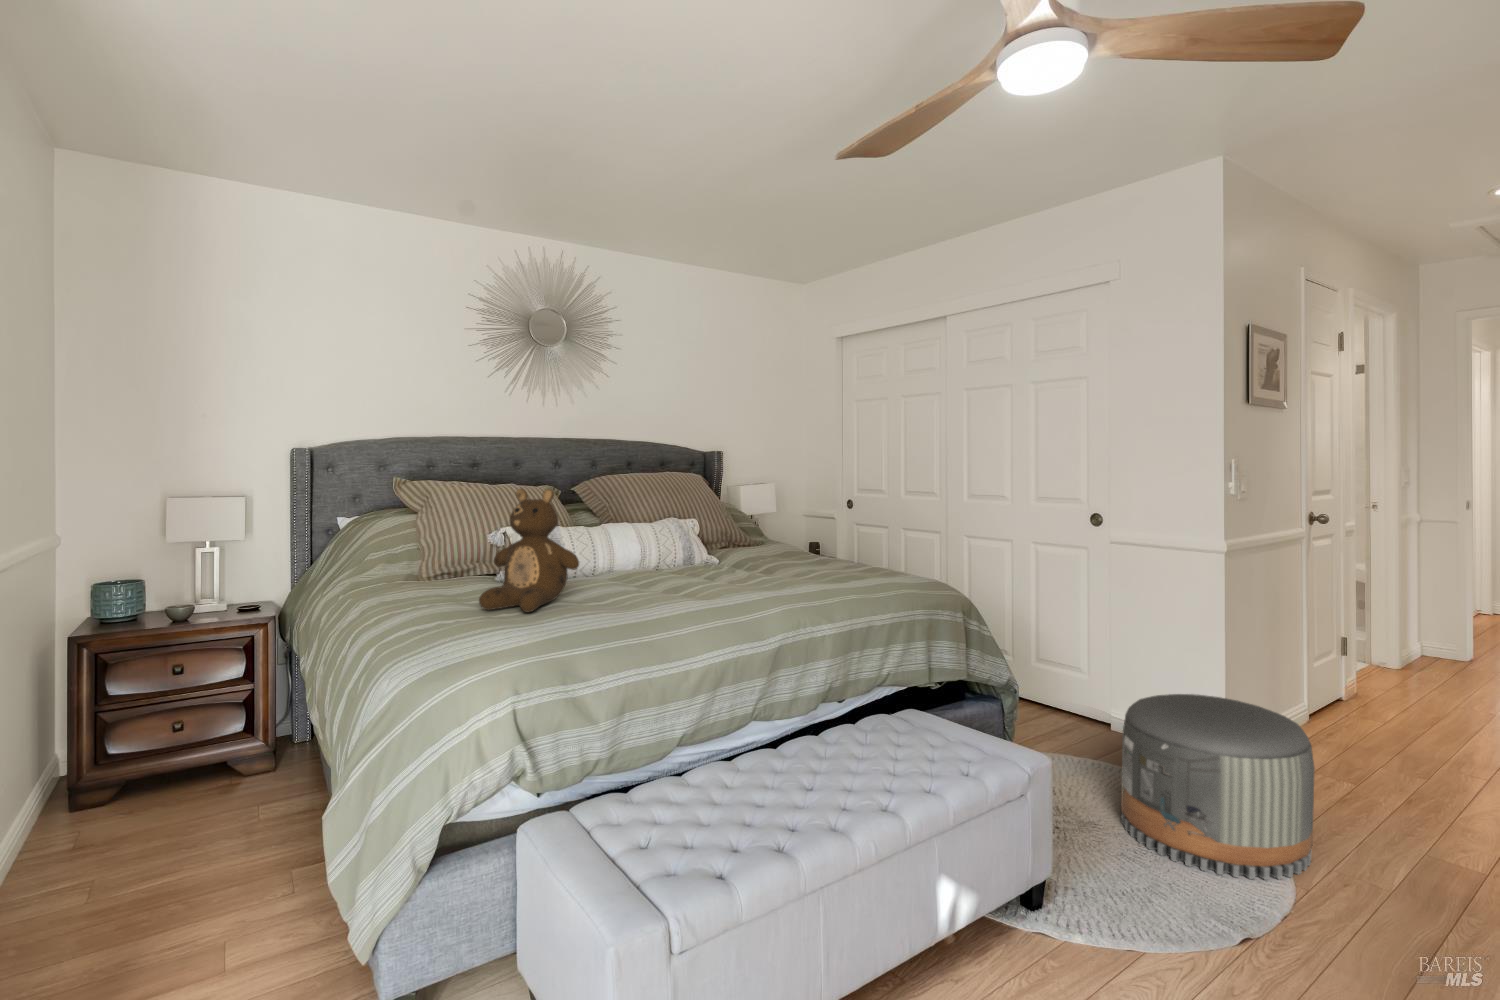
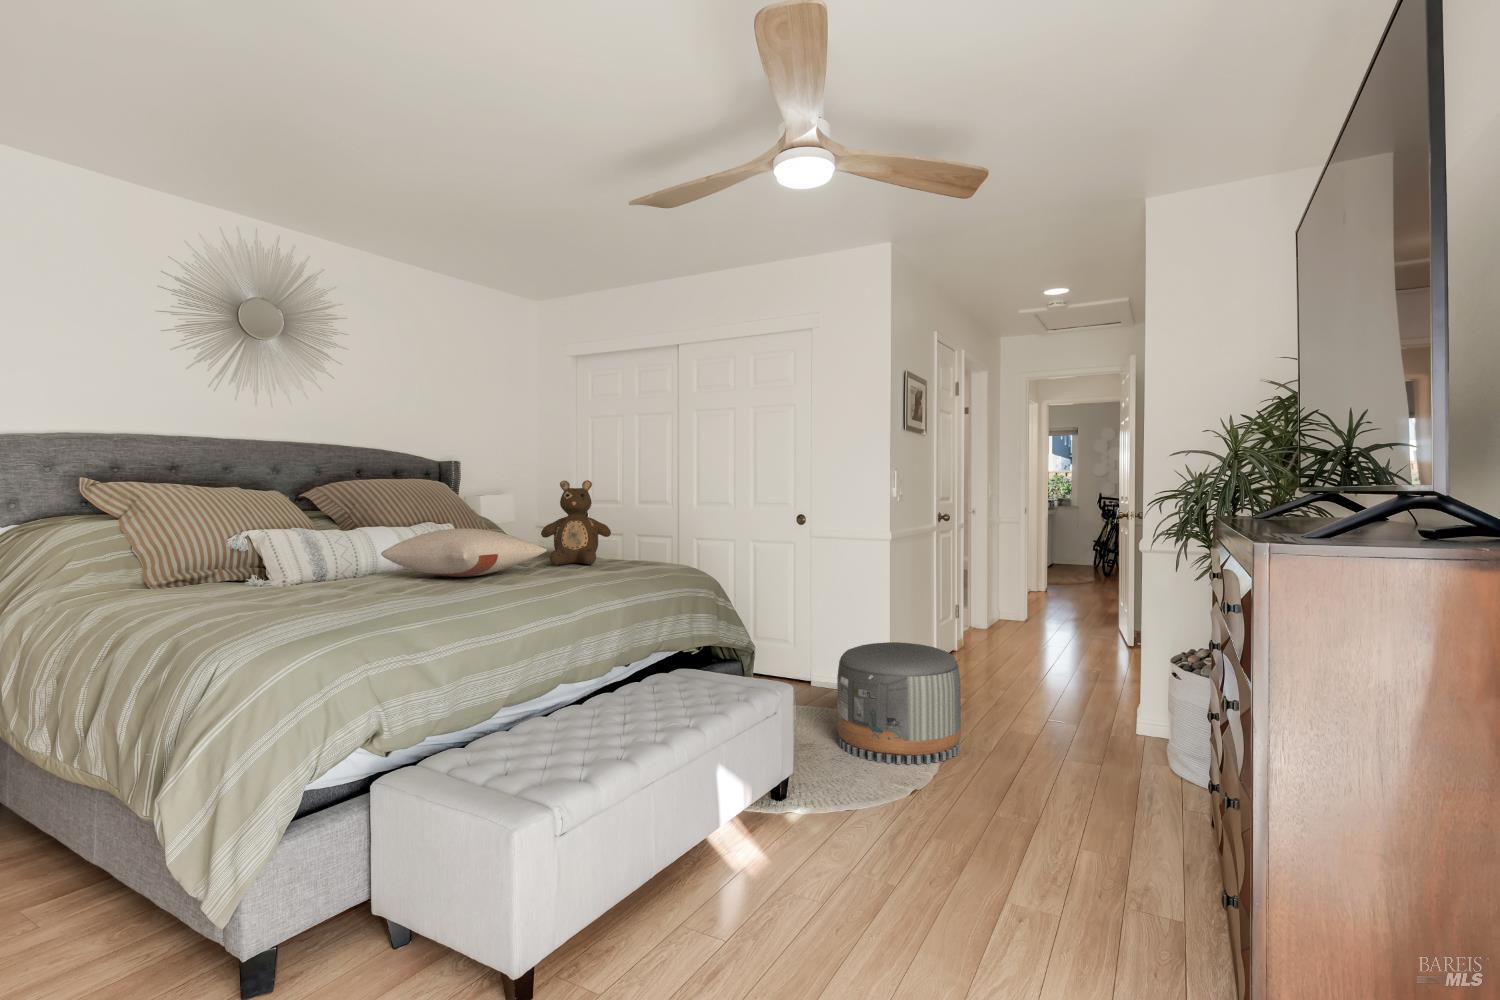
teddy bear: present [479,489,579,612] -> present [541,480,611,565]
pillow: none [603,533,761,585] -> present [381,528,547,577]

